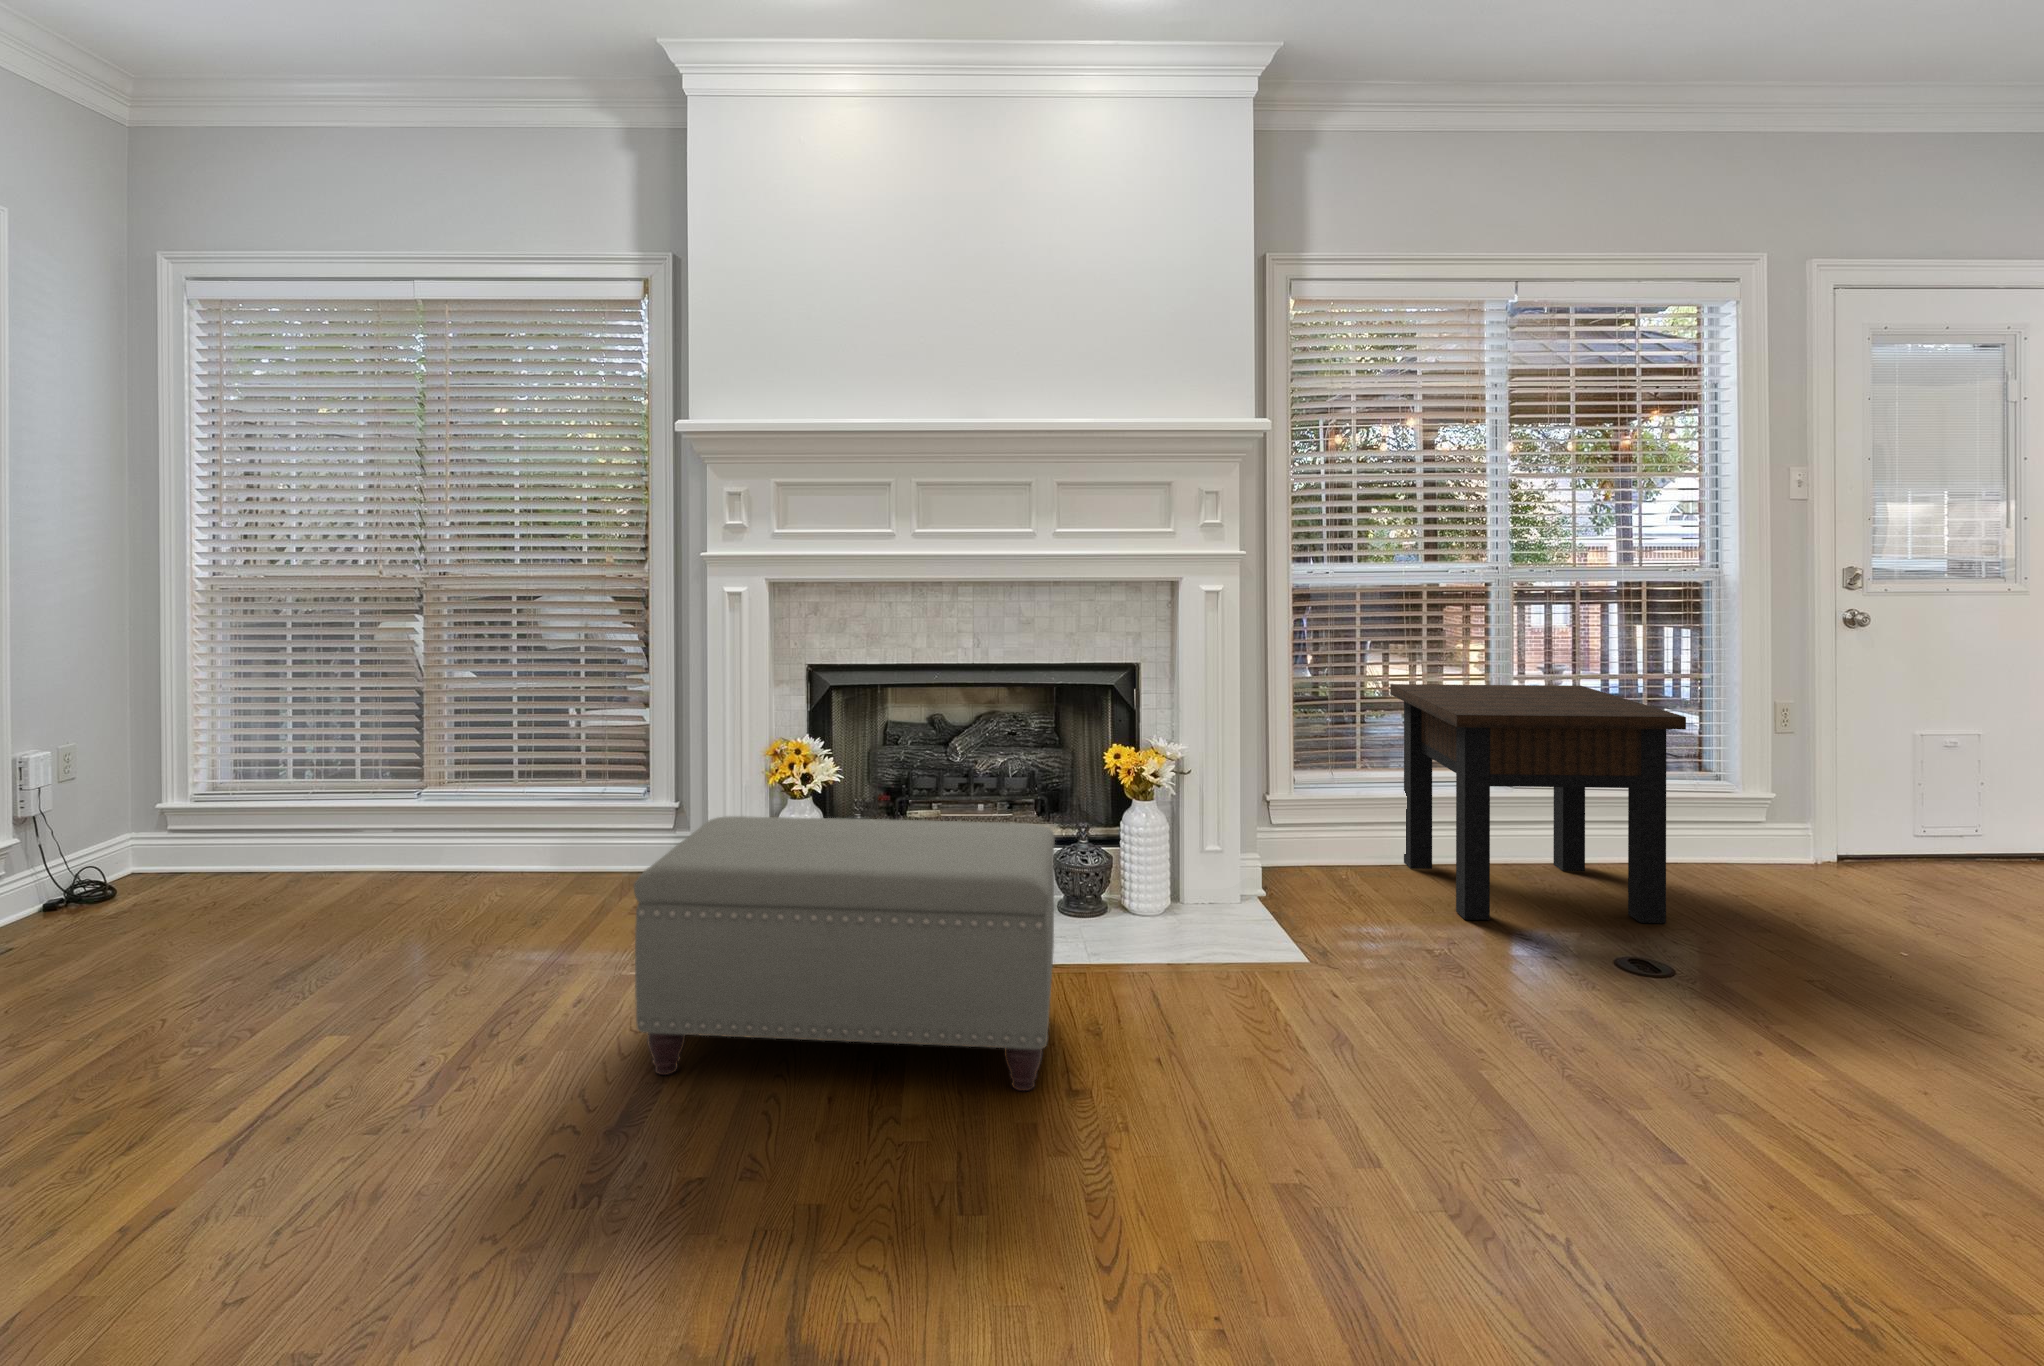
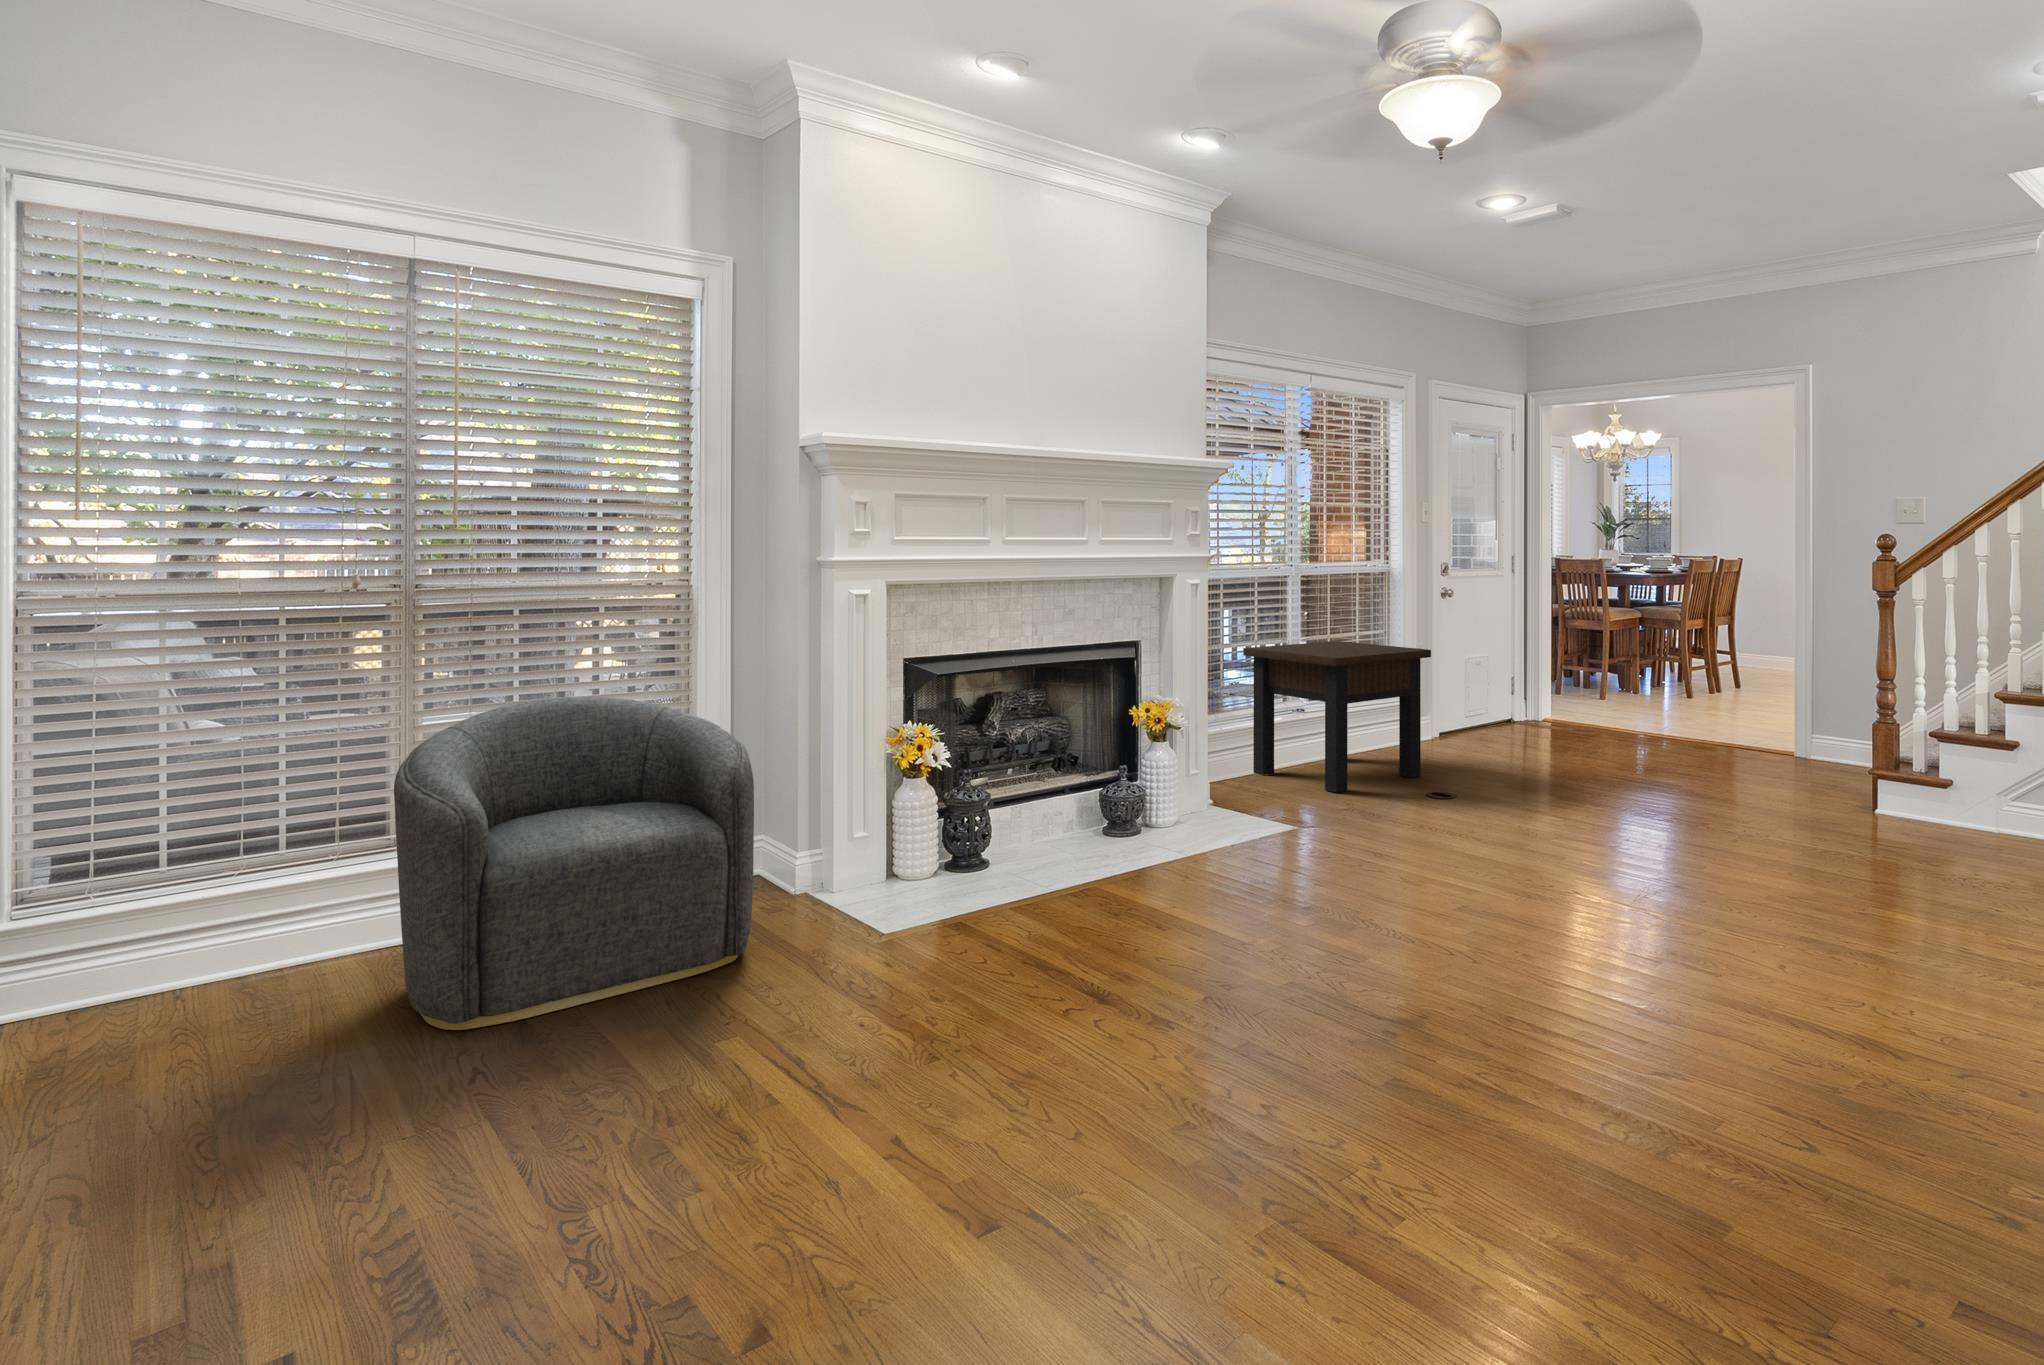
armchair: none [302,678,606,955] -> present [394,697,754,1030]
ottoman: present [634,816,1055,1091] -> none [964,750,1307,984]

